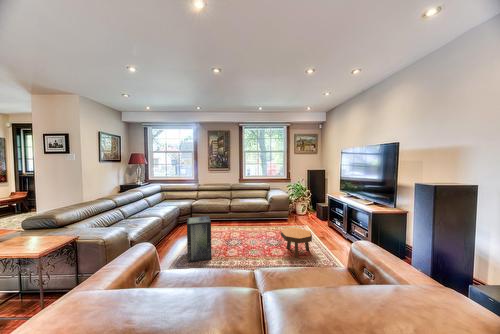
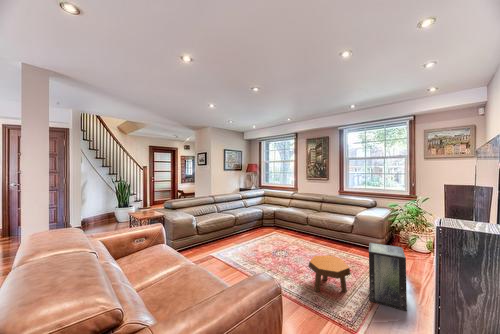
storage box: present [187,216,212,263] -> present [369,243,407,311]

